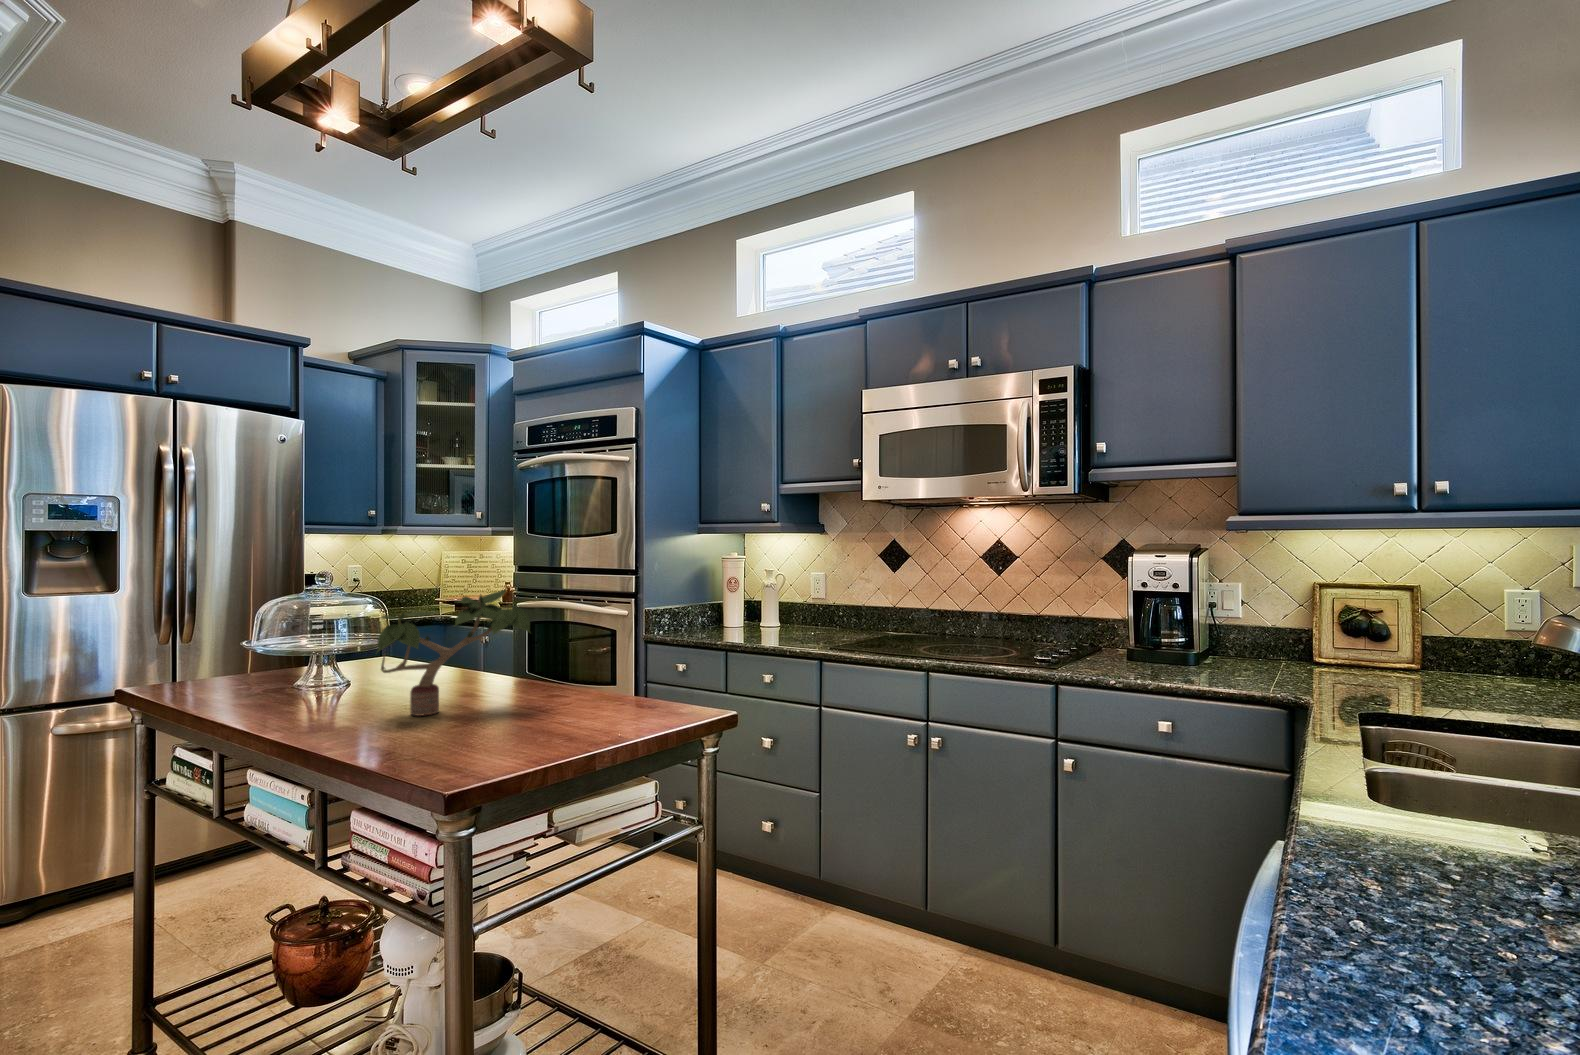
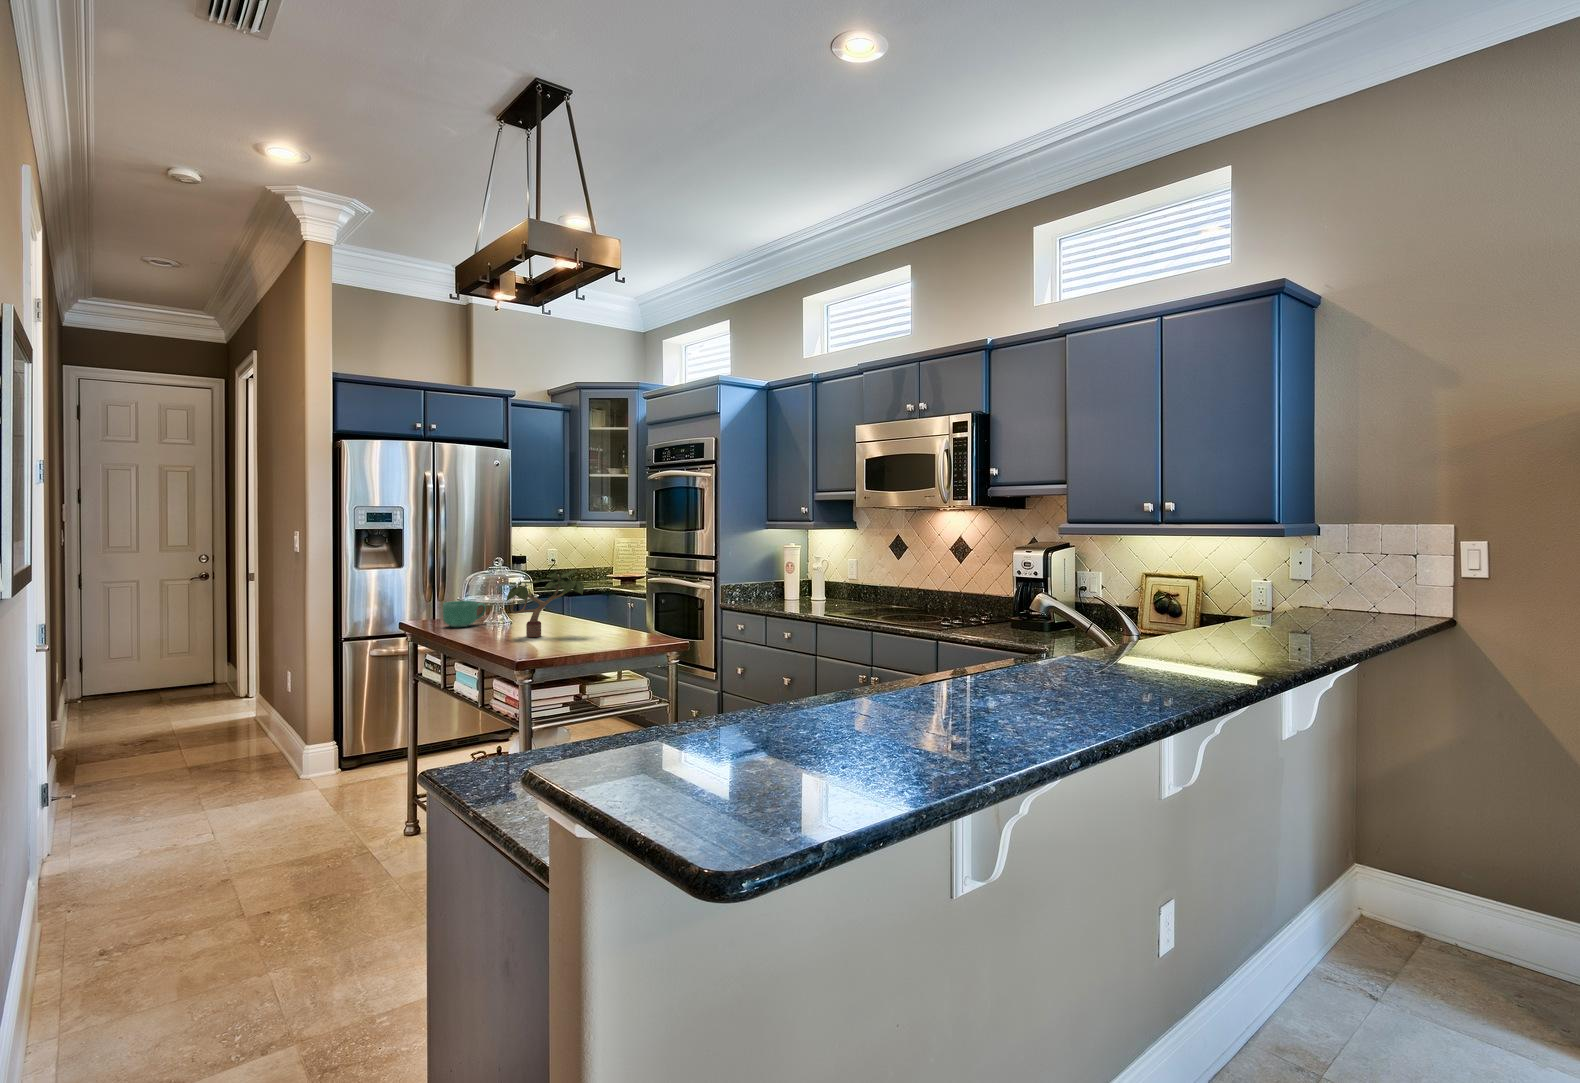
mug: none [219,650,306,700] -> present [443,601,486,627]

